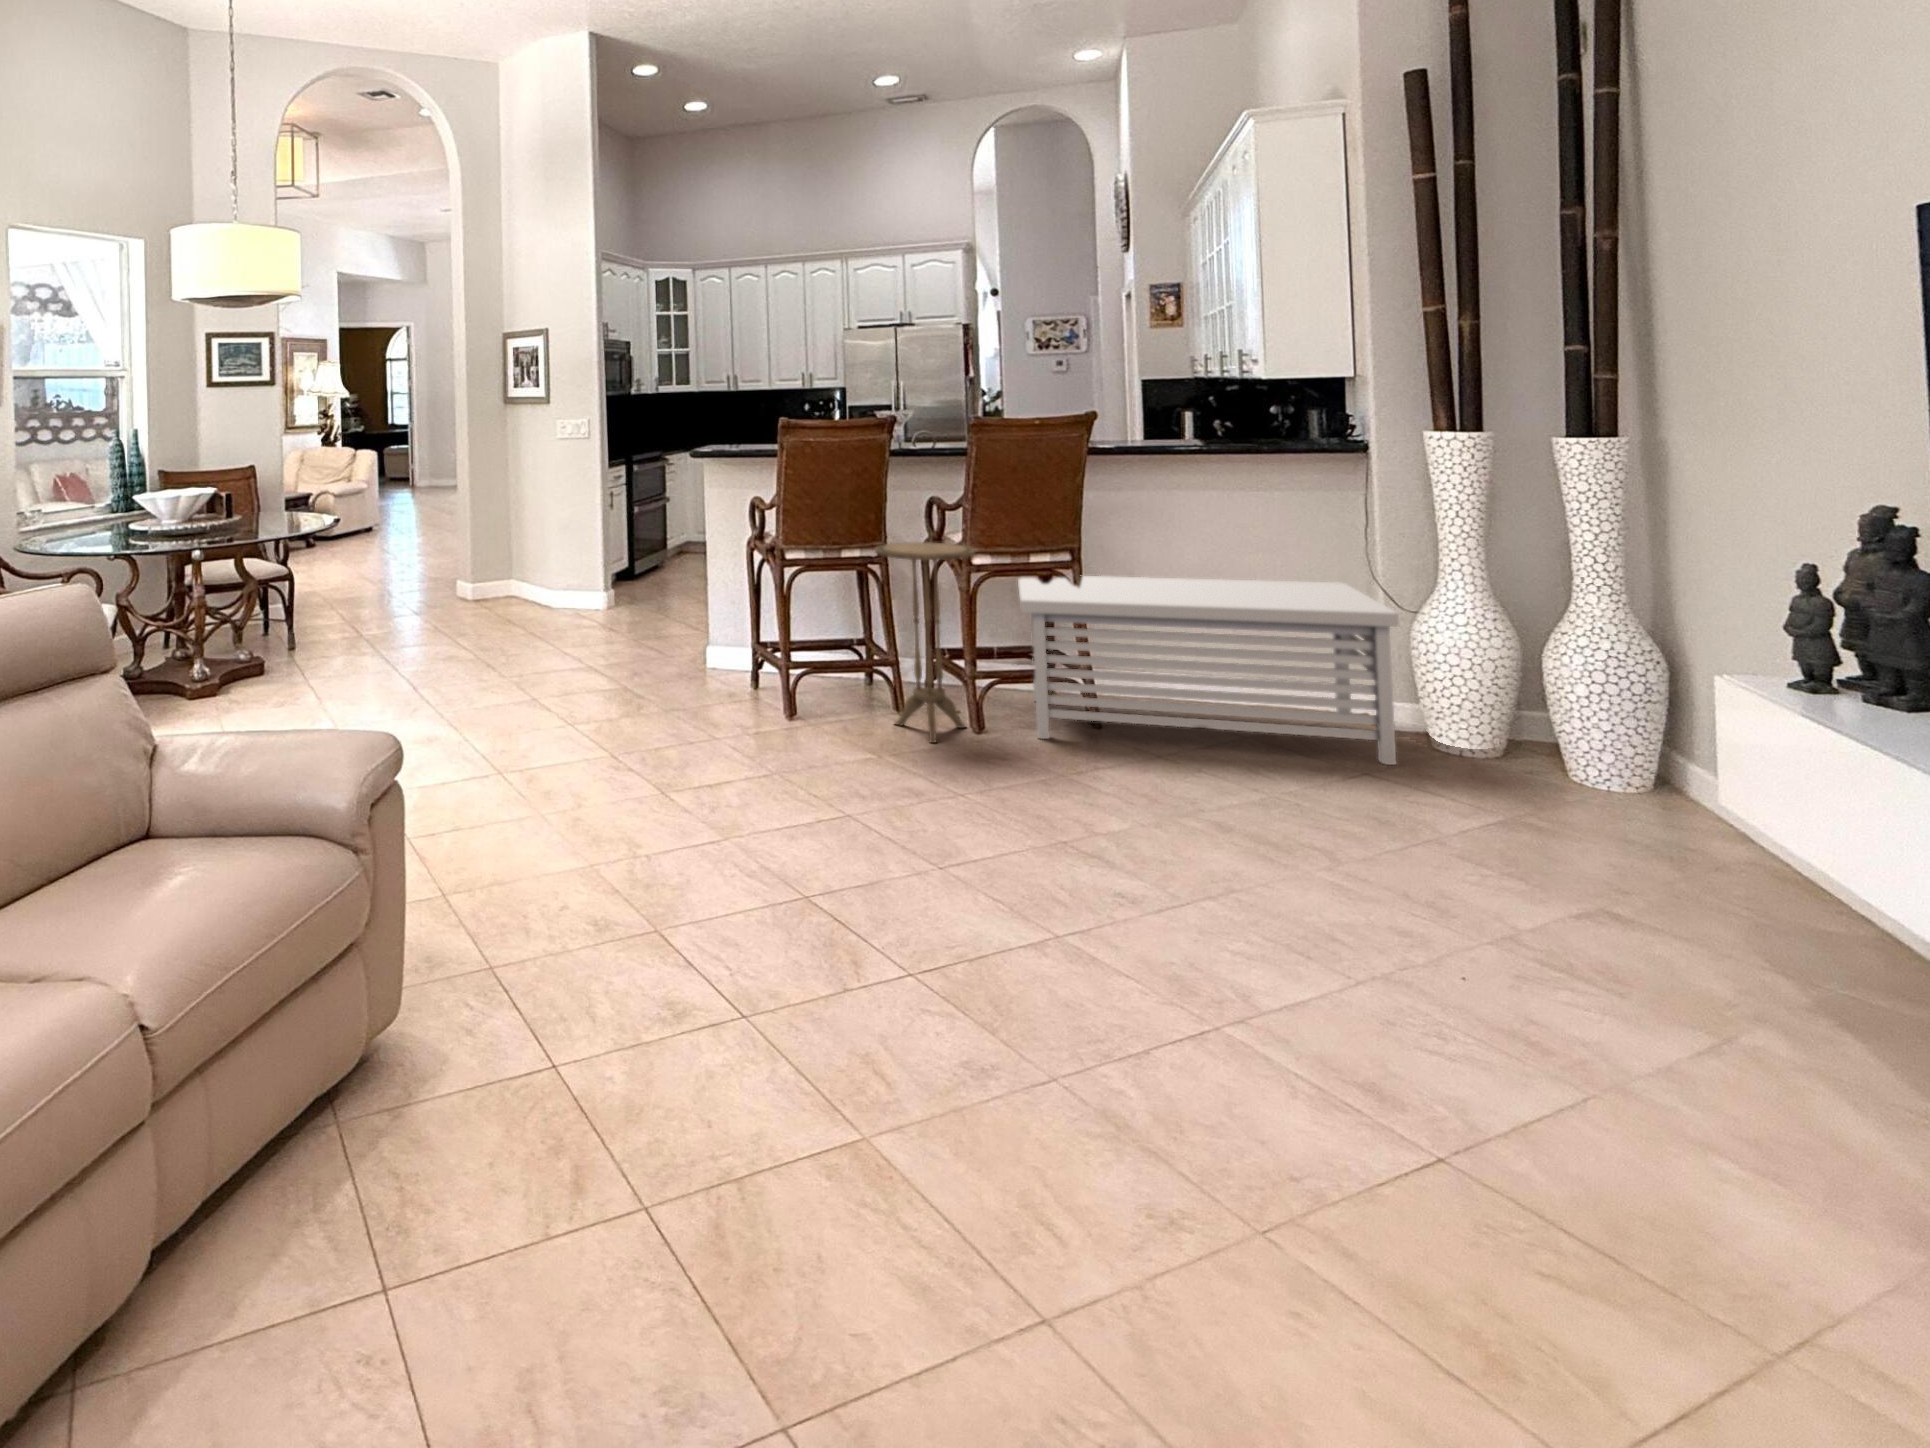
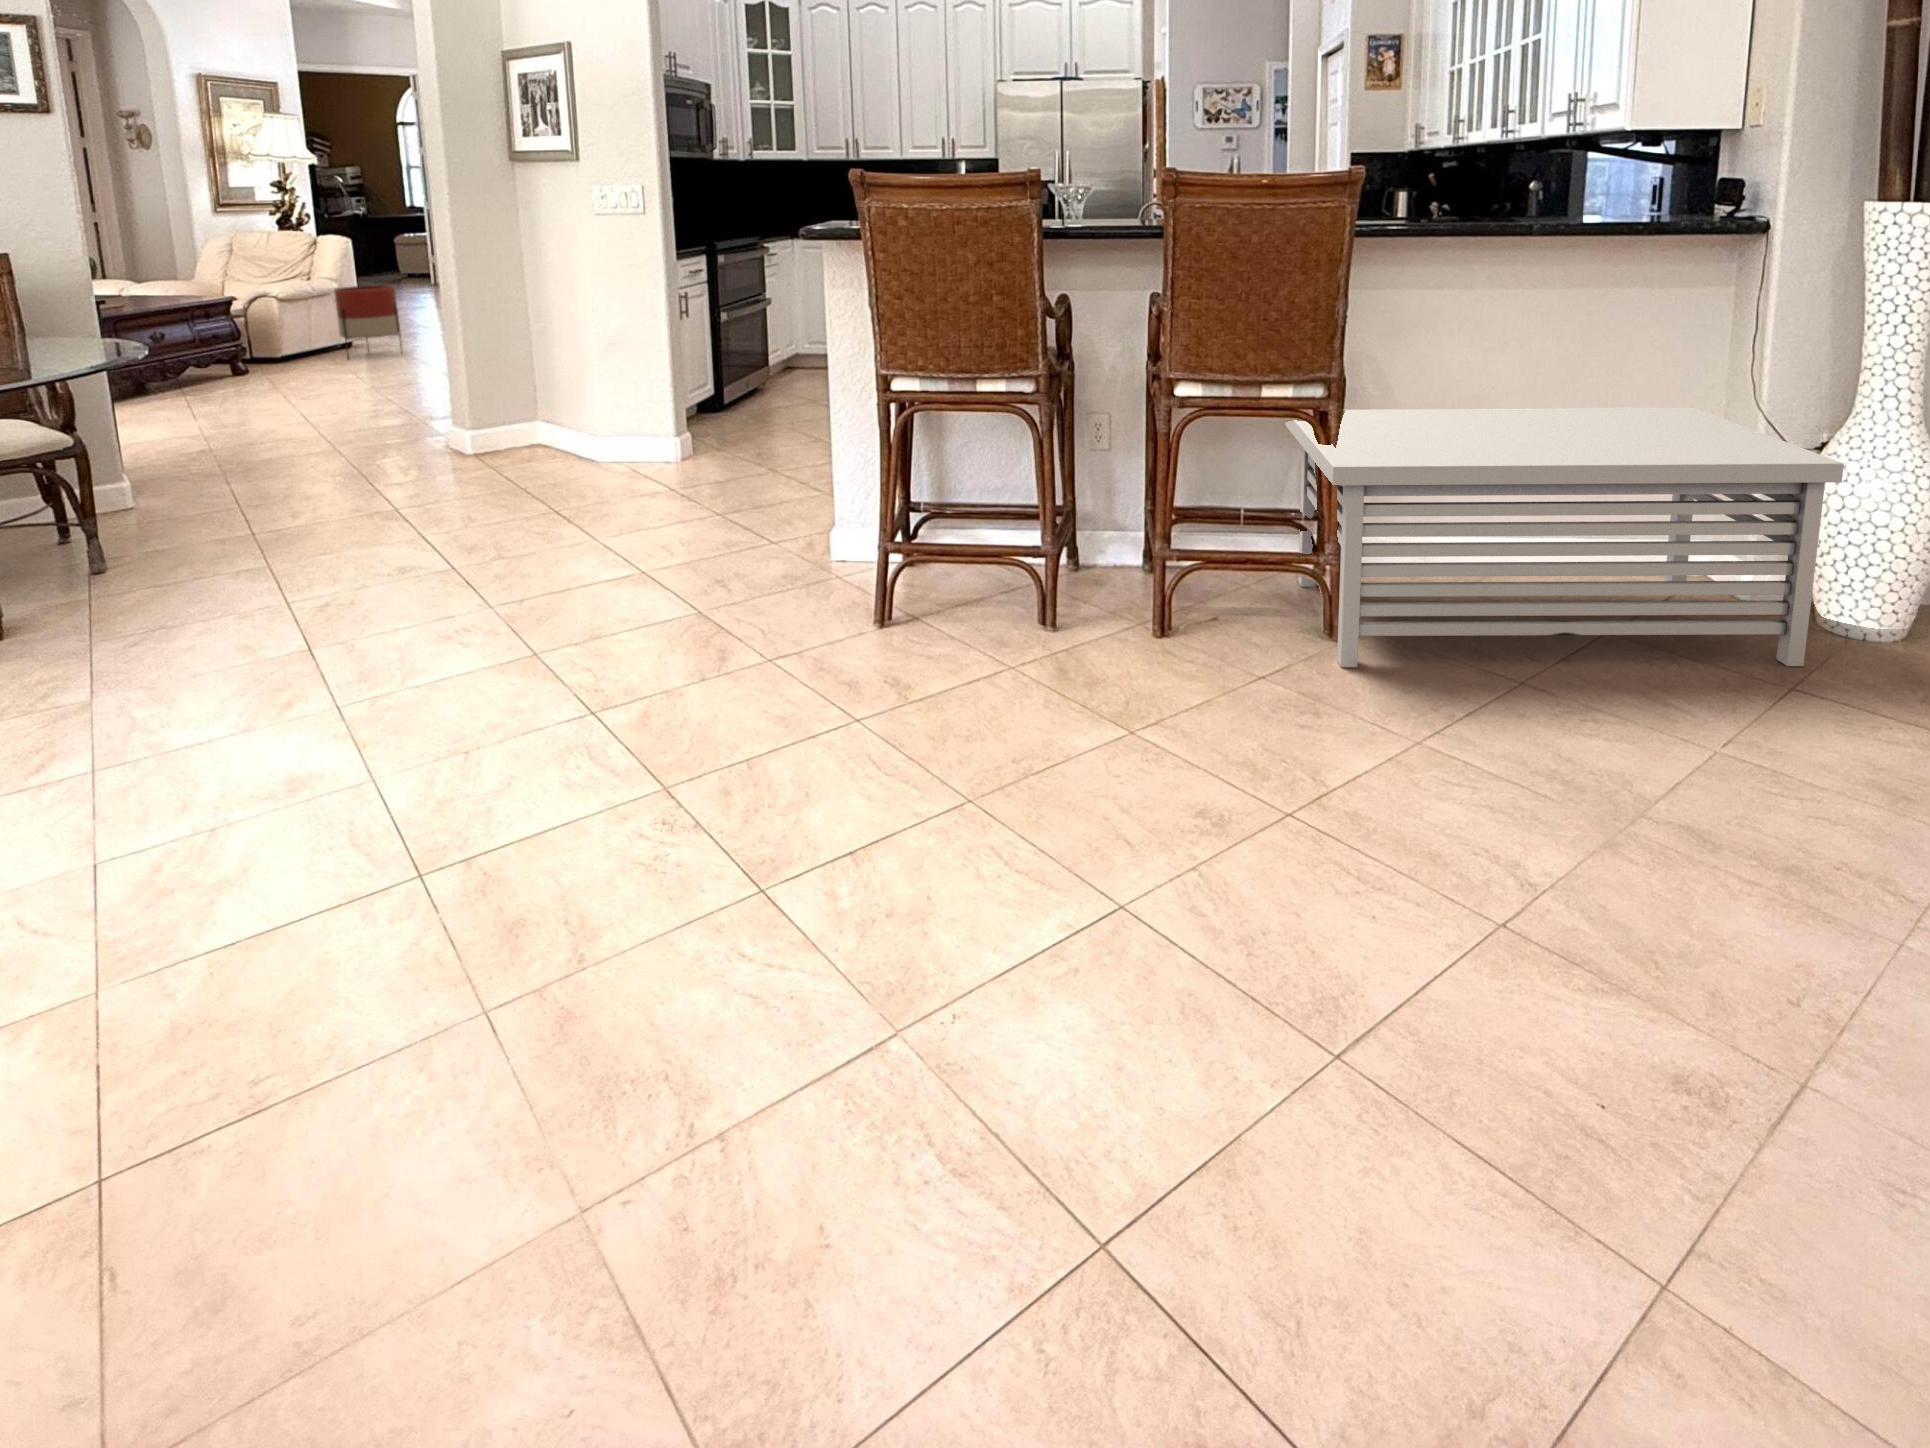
planter: none [358,487,397,541] -> present [334,285,401,359]
side table: present [875,542,975,743] -> none [1109,376,1269,700]

